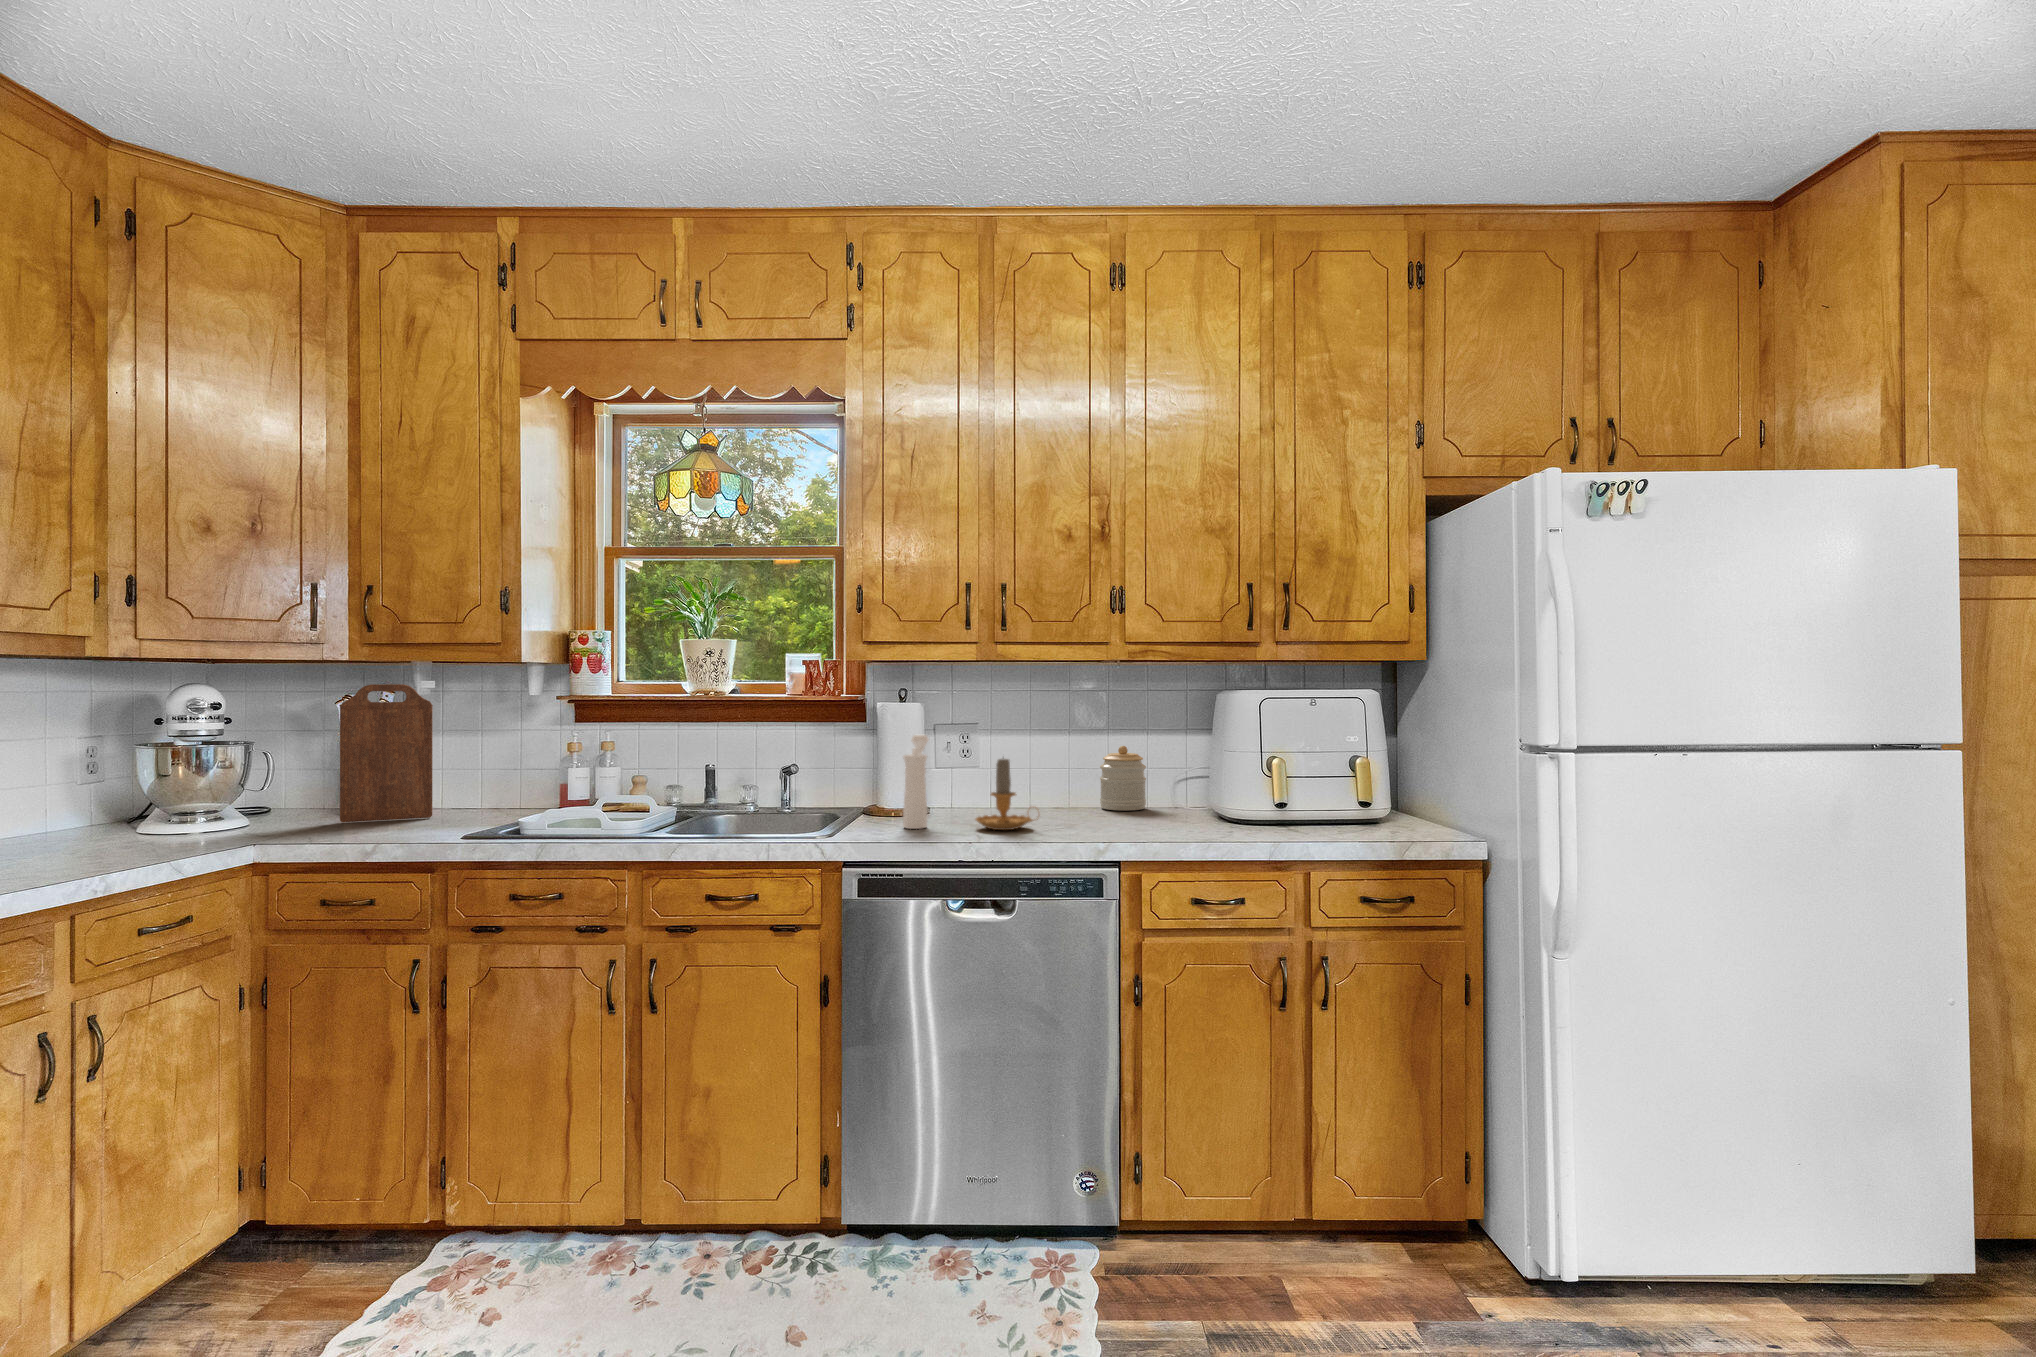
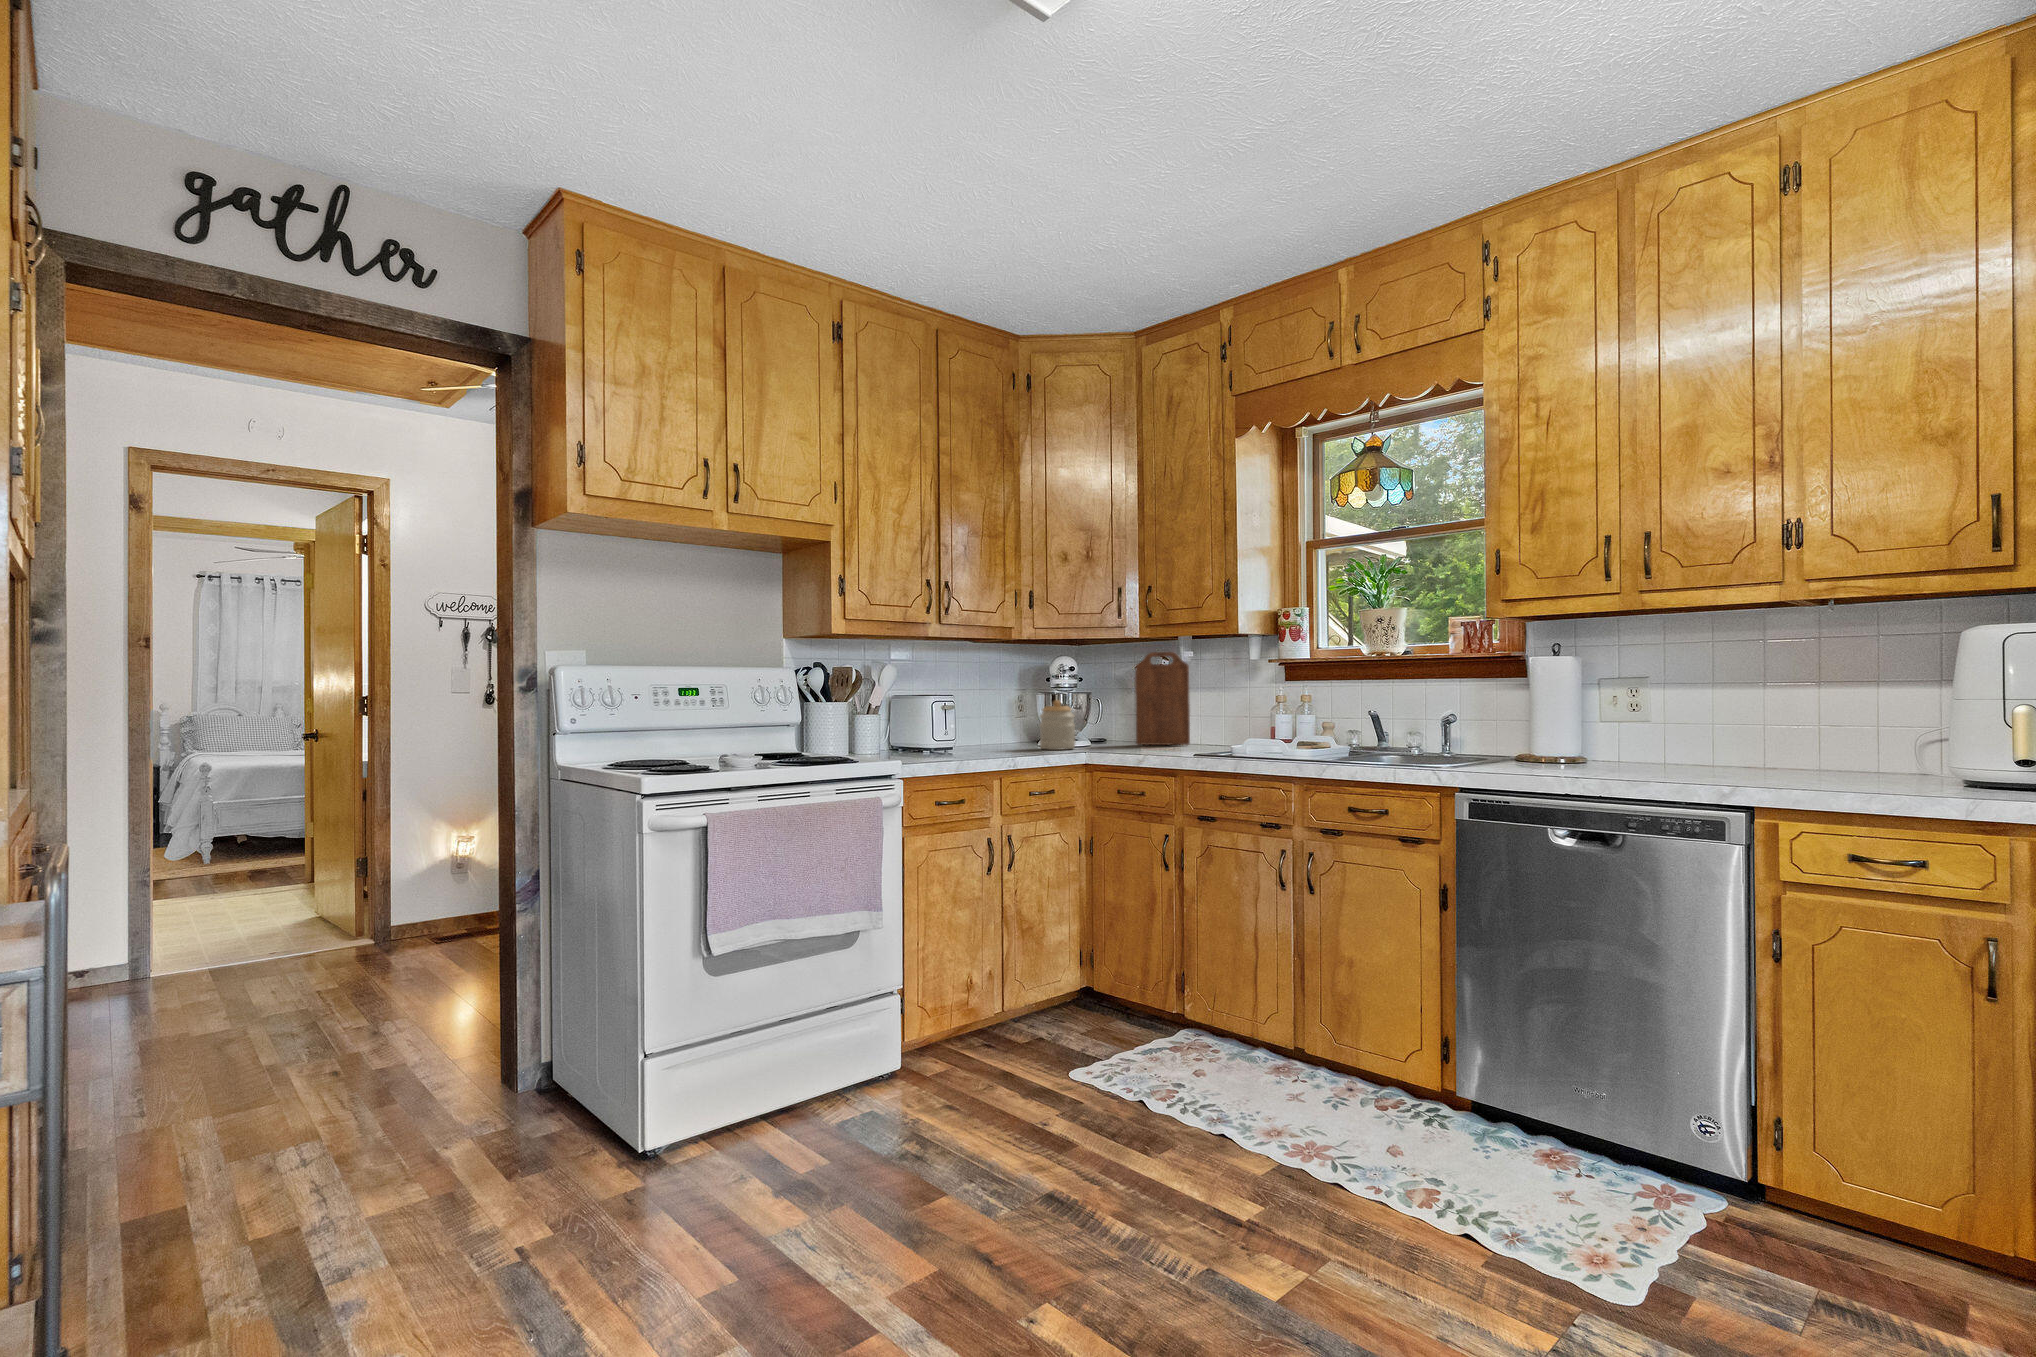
pepper mill: present [903,735,928,829] -> none [1530,684,1568,768]
jar: present [1100,746,1146,811] -> present [1040,700,1075,750]
candle: present [976,758,1038,830] -> none [1603,701,1670,774]

